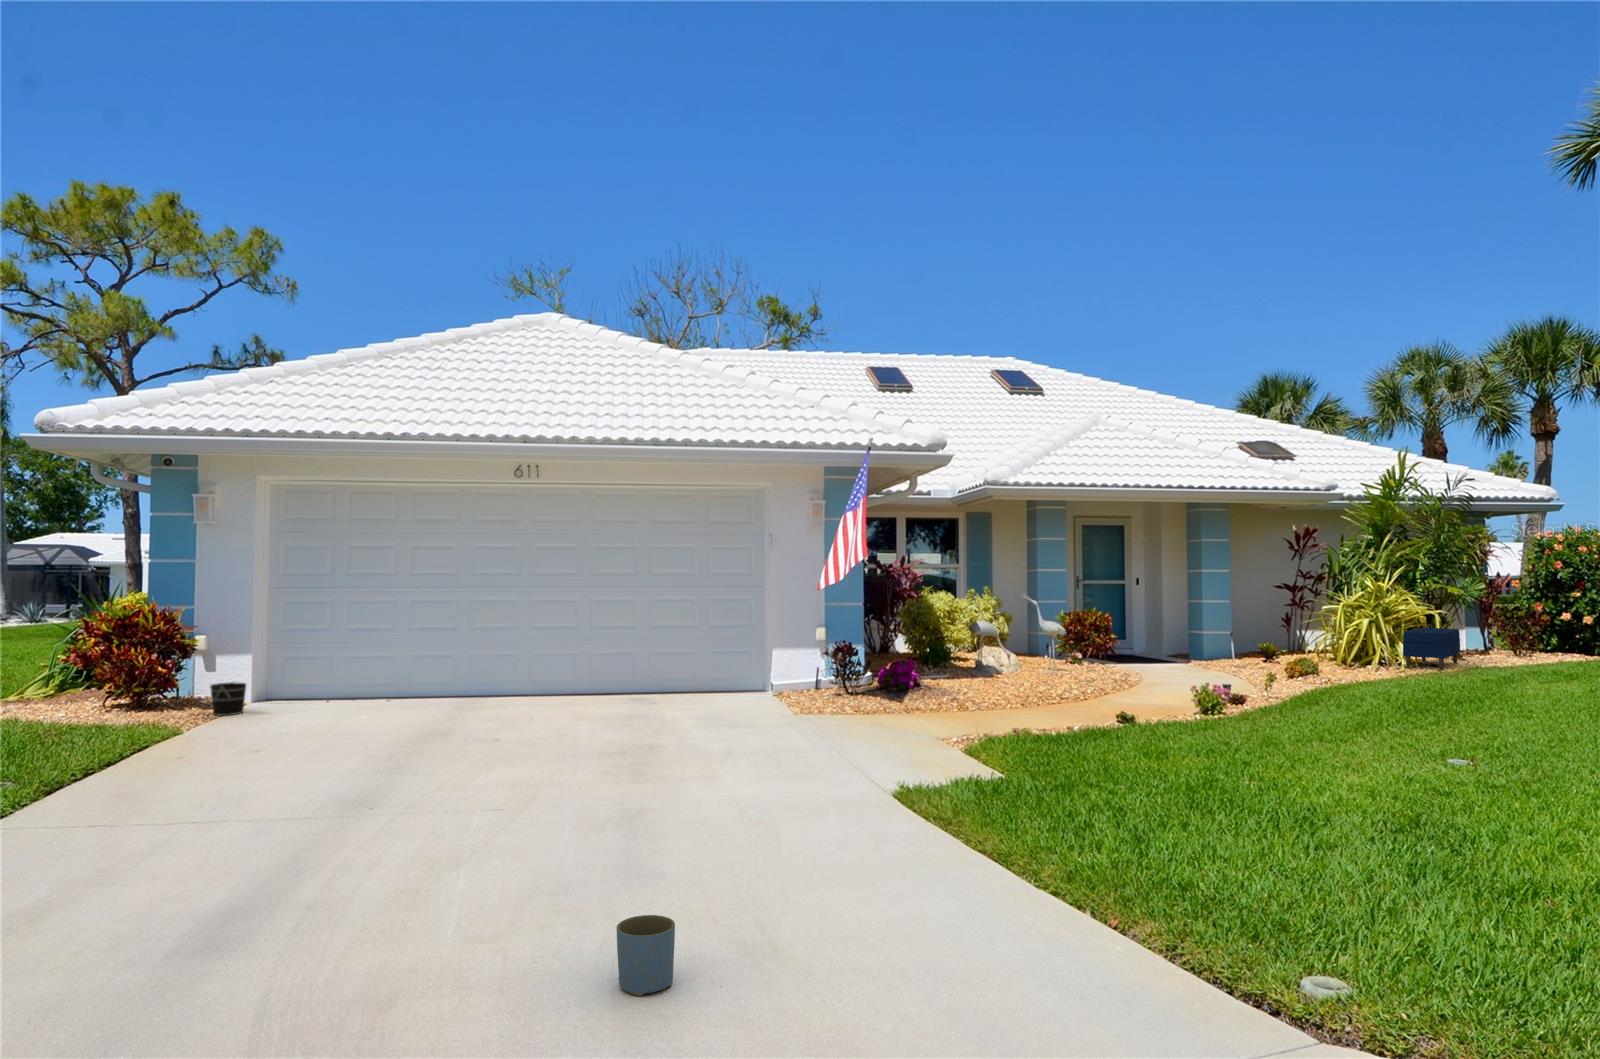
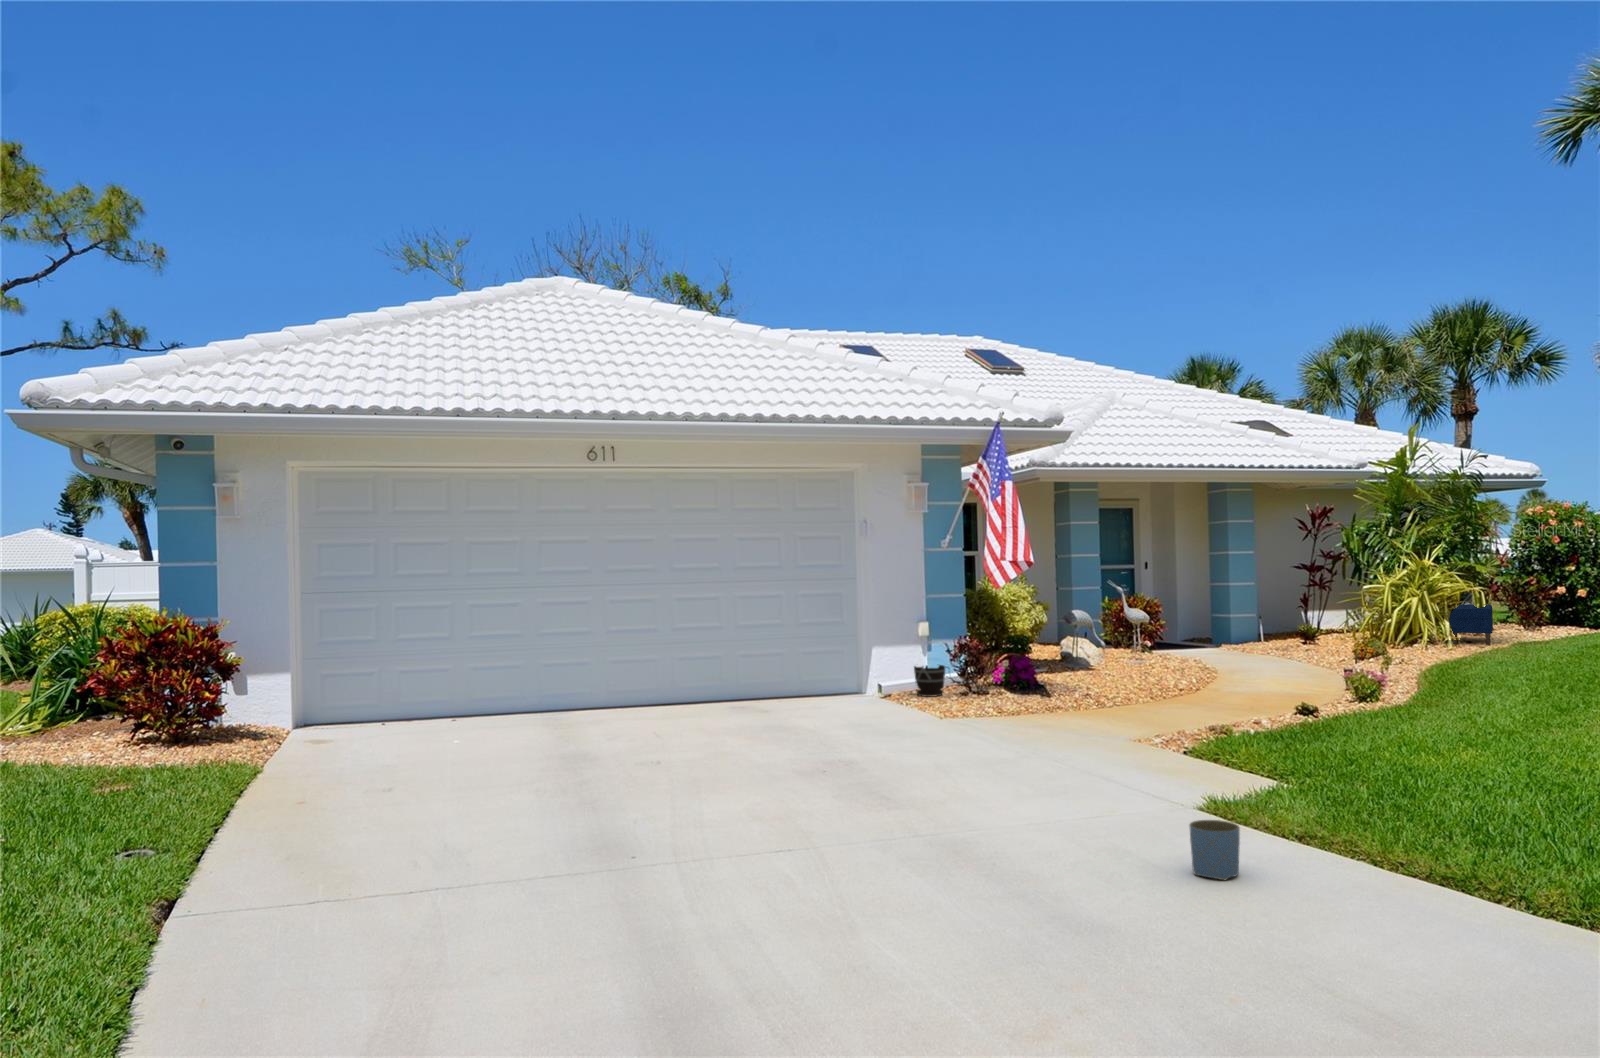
bucket: present [210,682,246,716] -> present [914,665,945,697]
planter: present [617,915,675,996] -> present [1189,820,1240,880]

